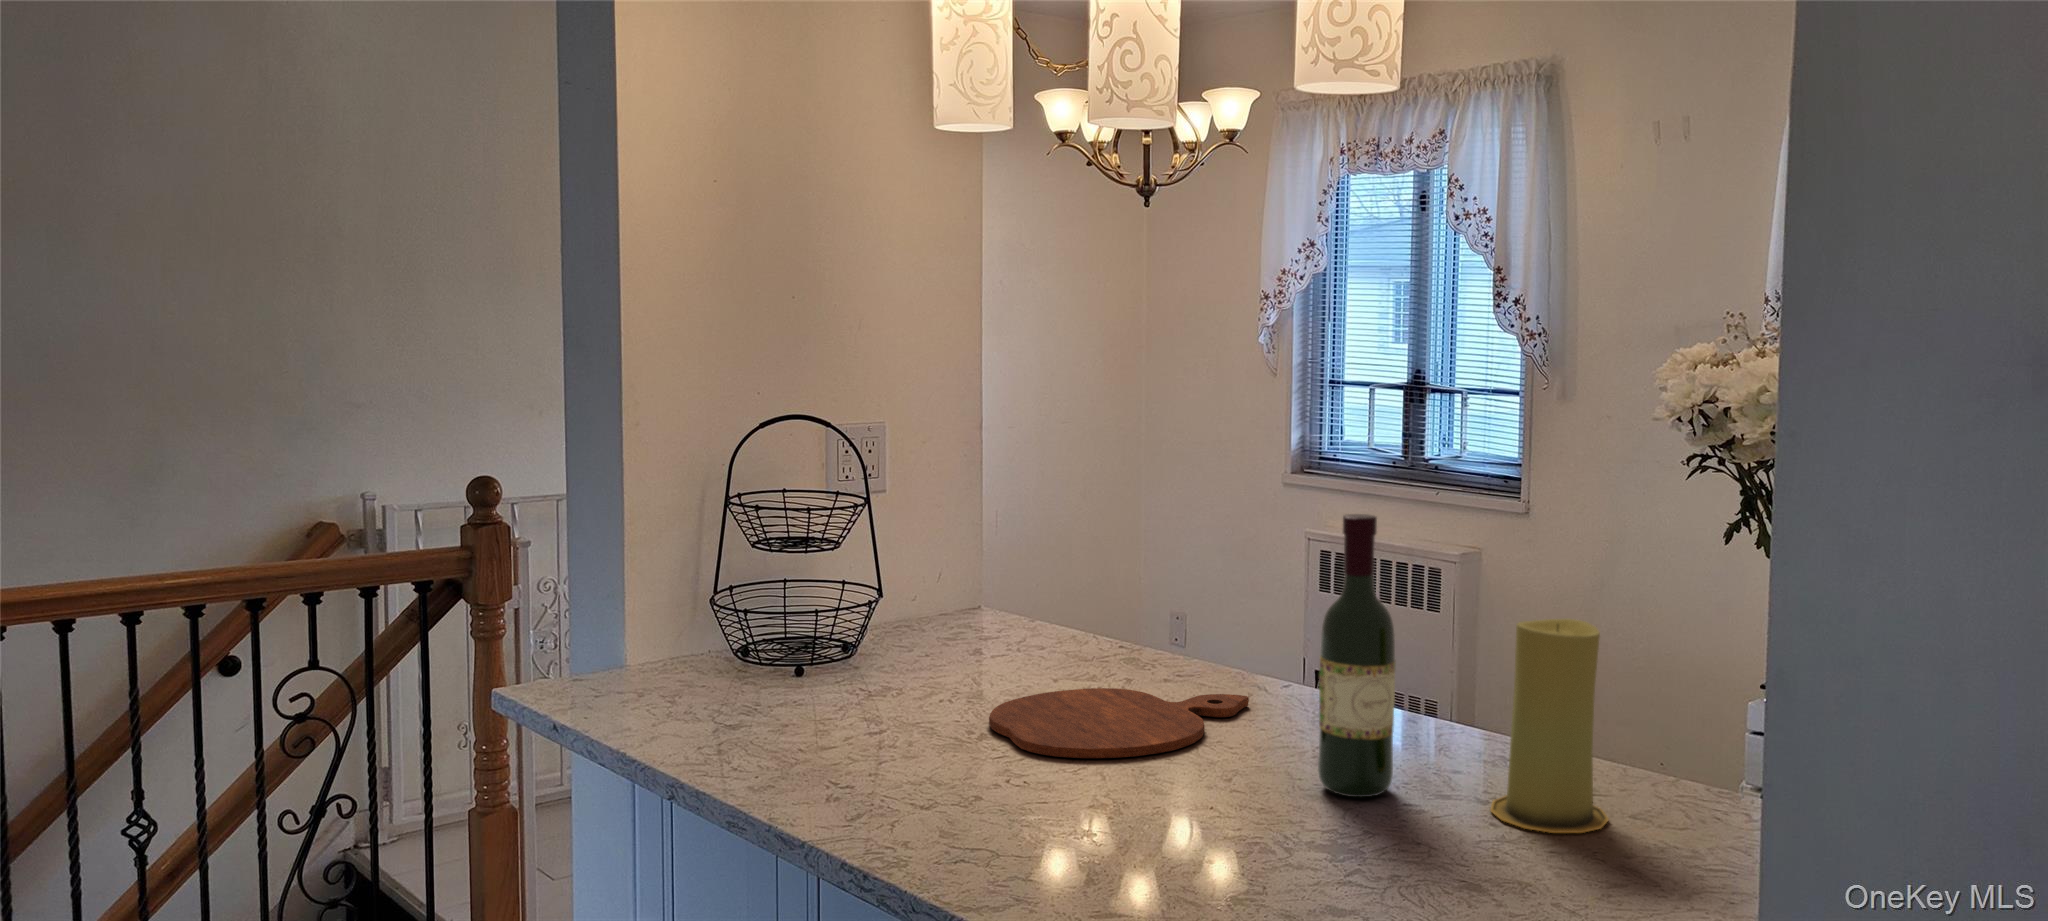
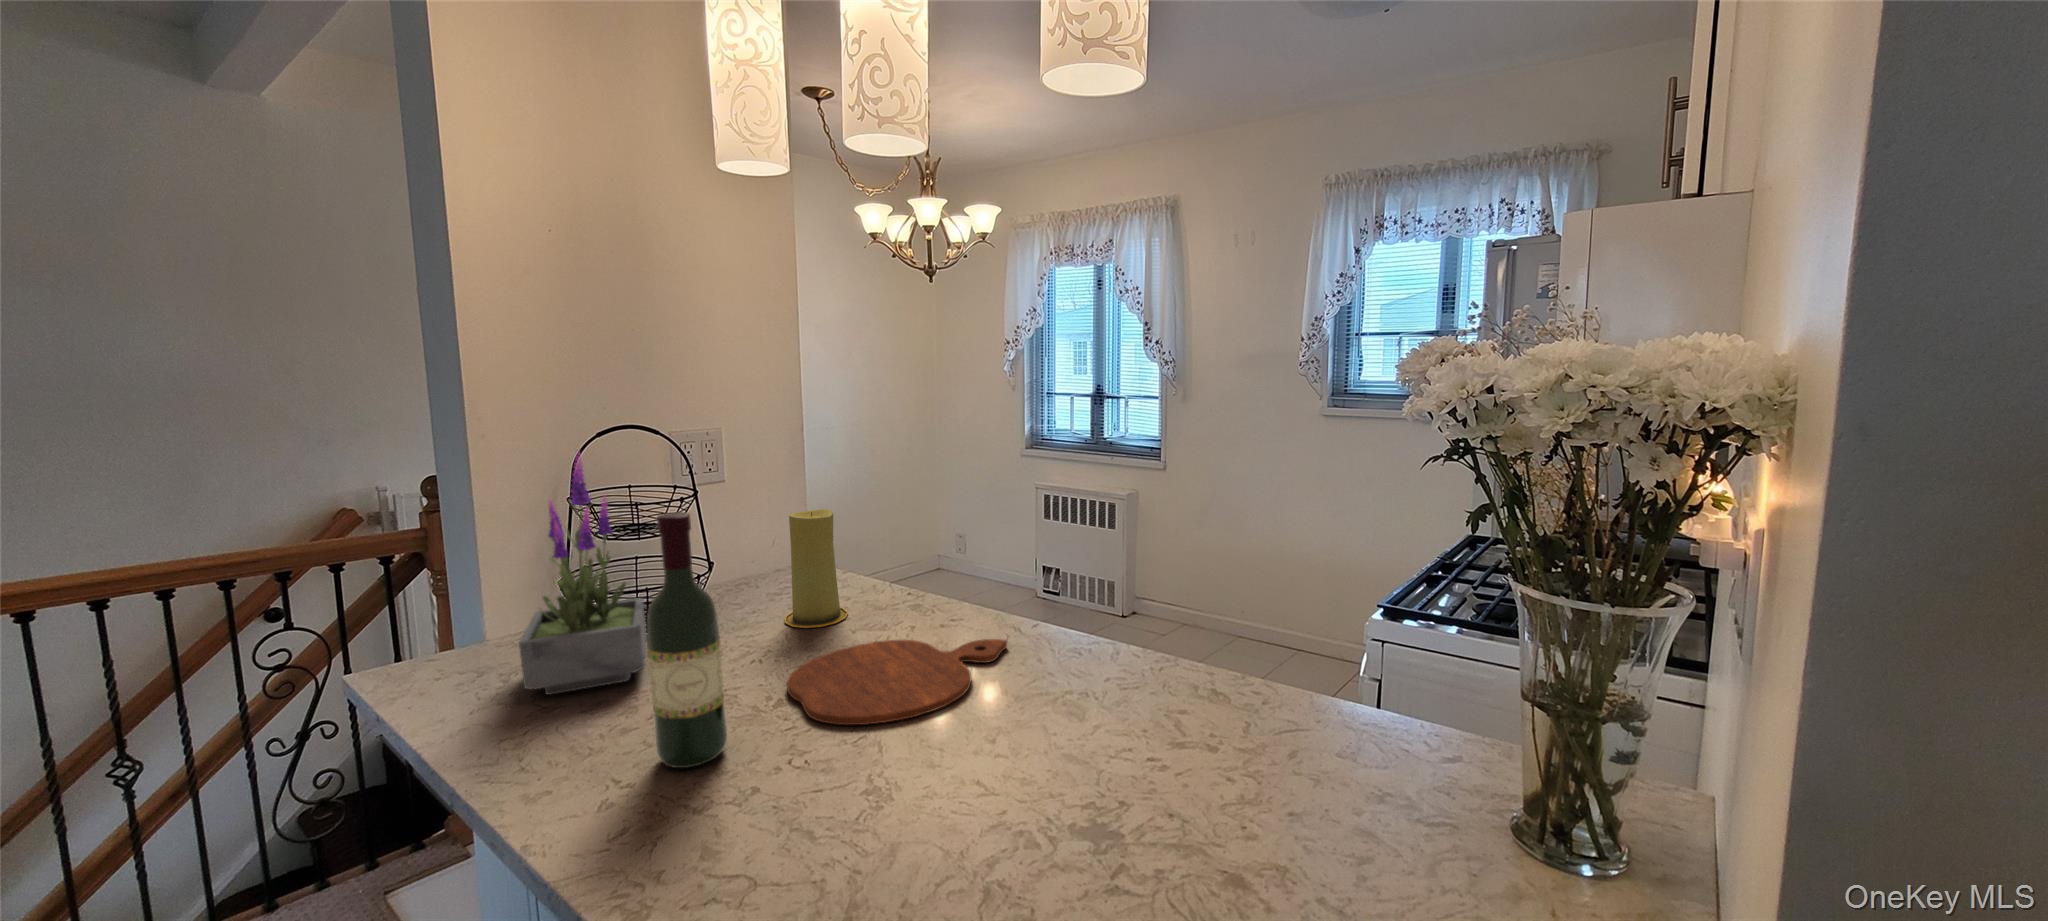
potted plant: none [701,441,825,715] -> present [519,452,646,695]
wine bottle: present [1318,514,1395,797] -> present [647,512,727,768]
candle: present [1490,619,1609,833] -> present [785,509,848,628]

